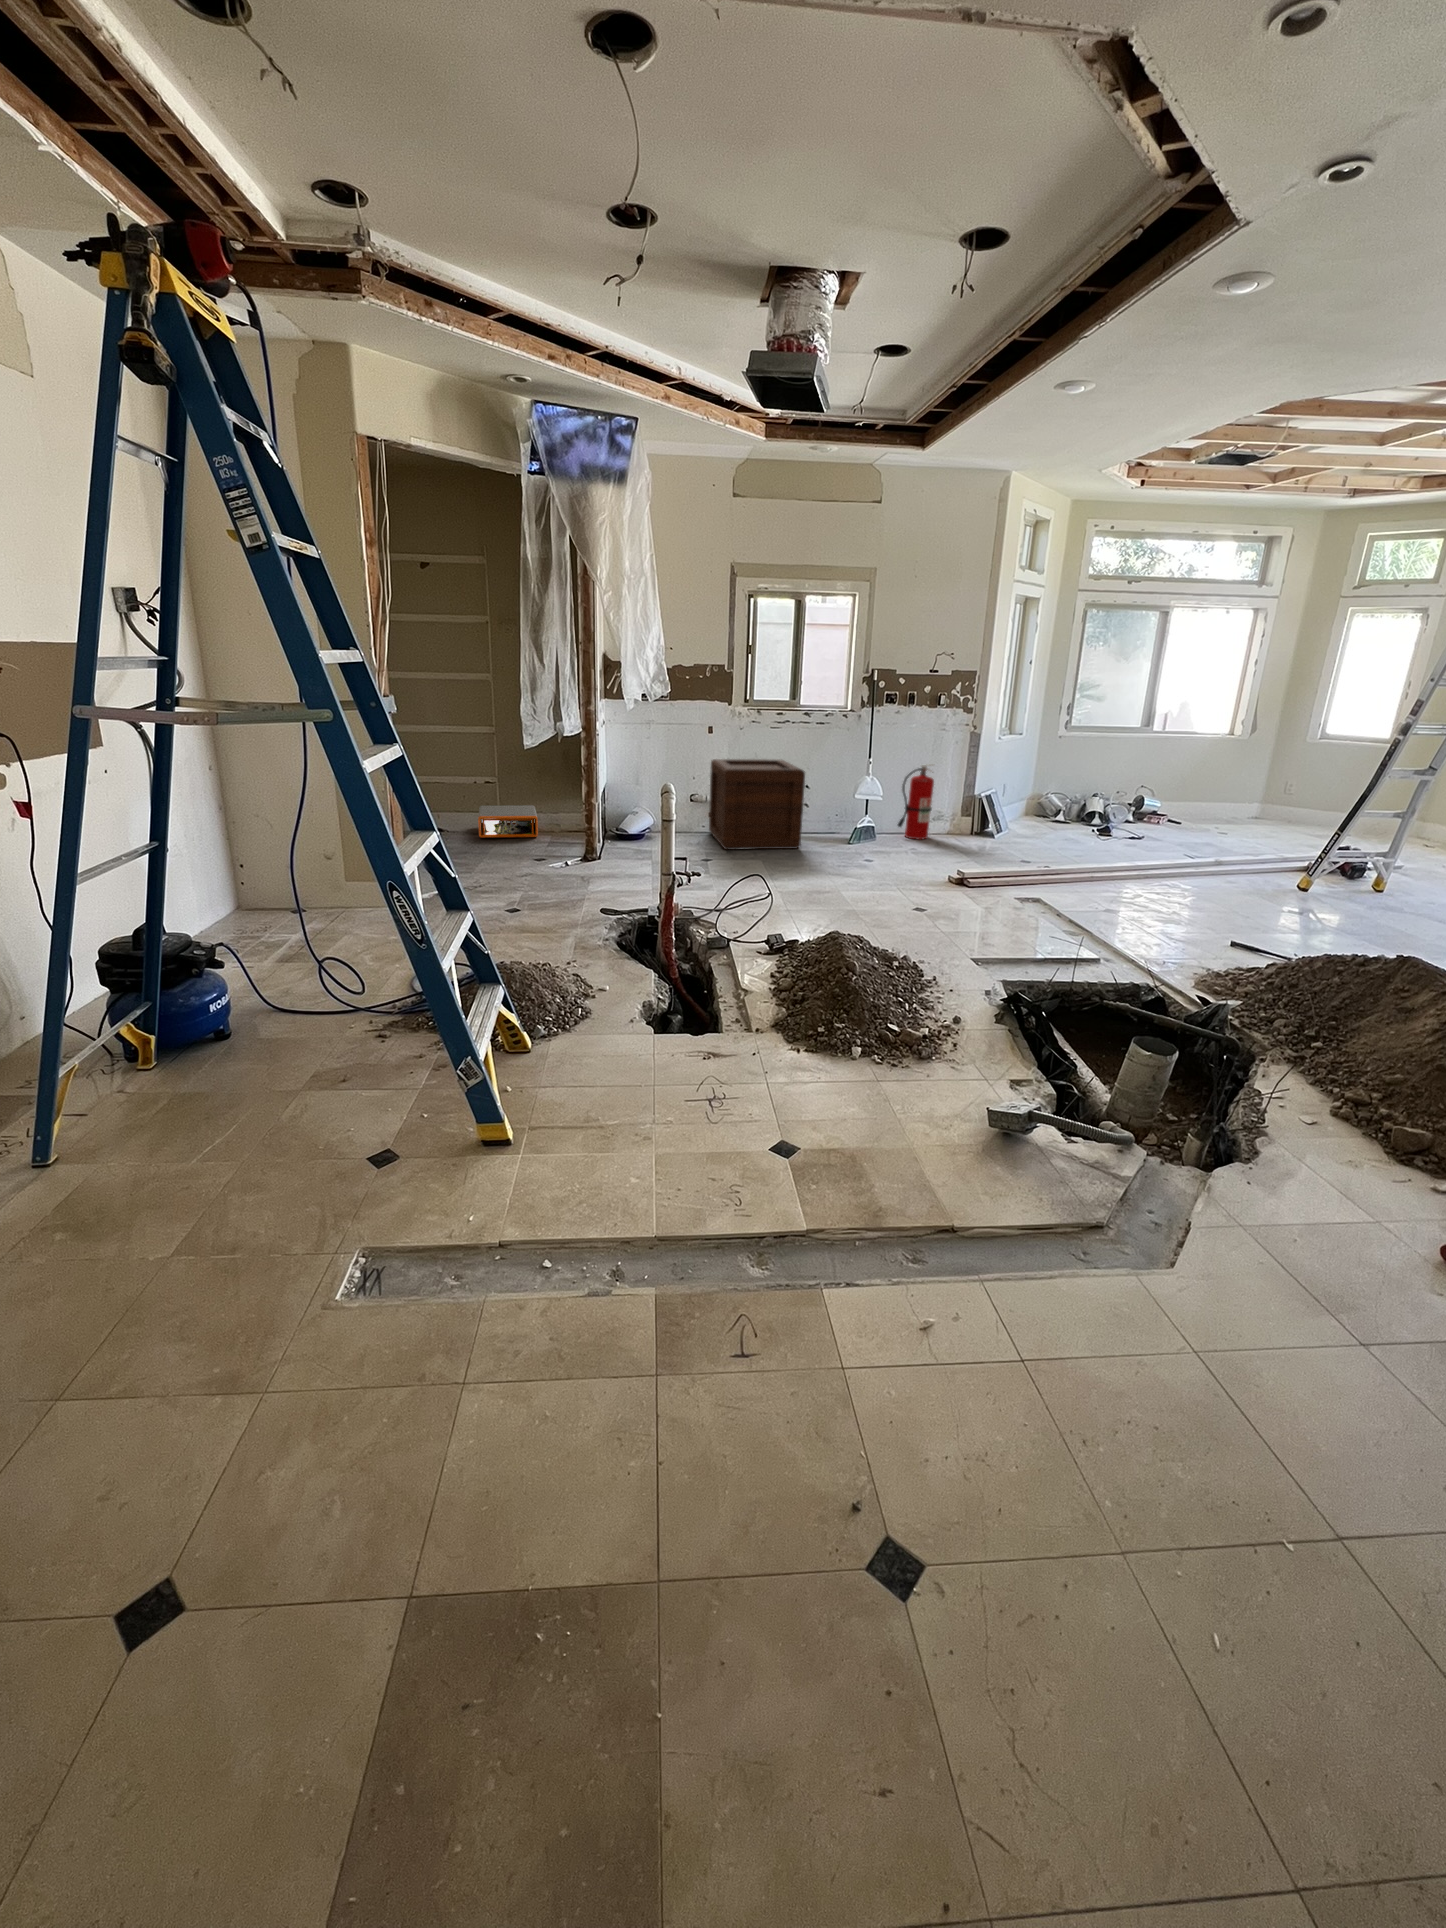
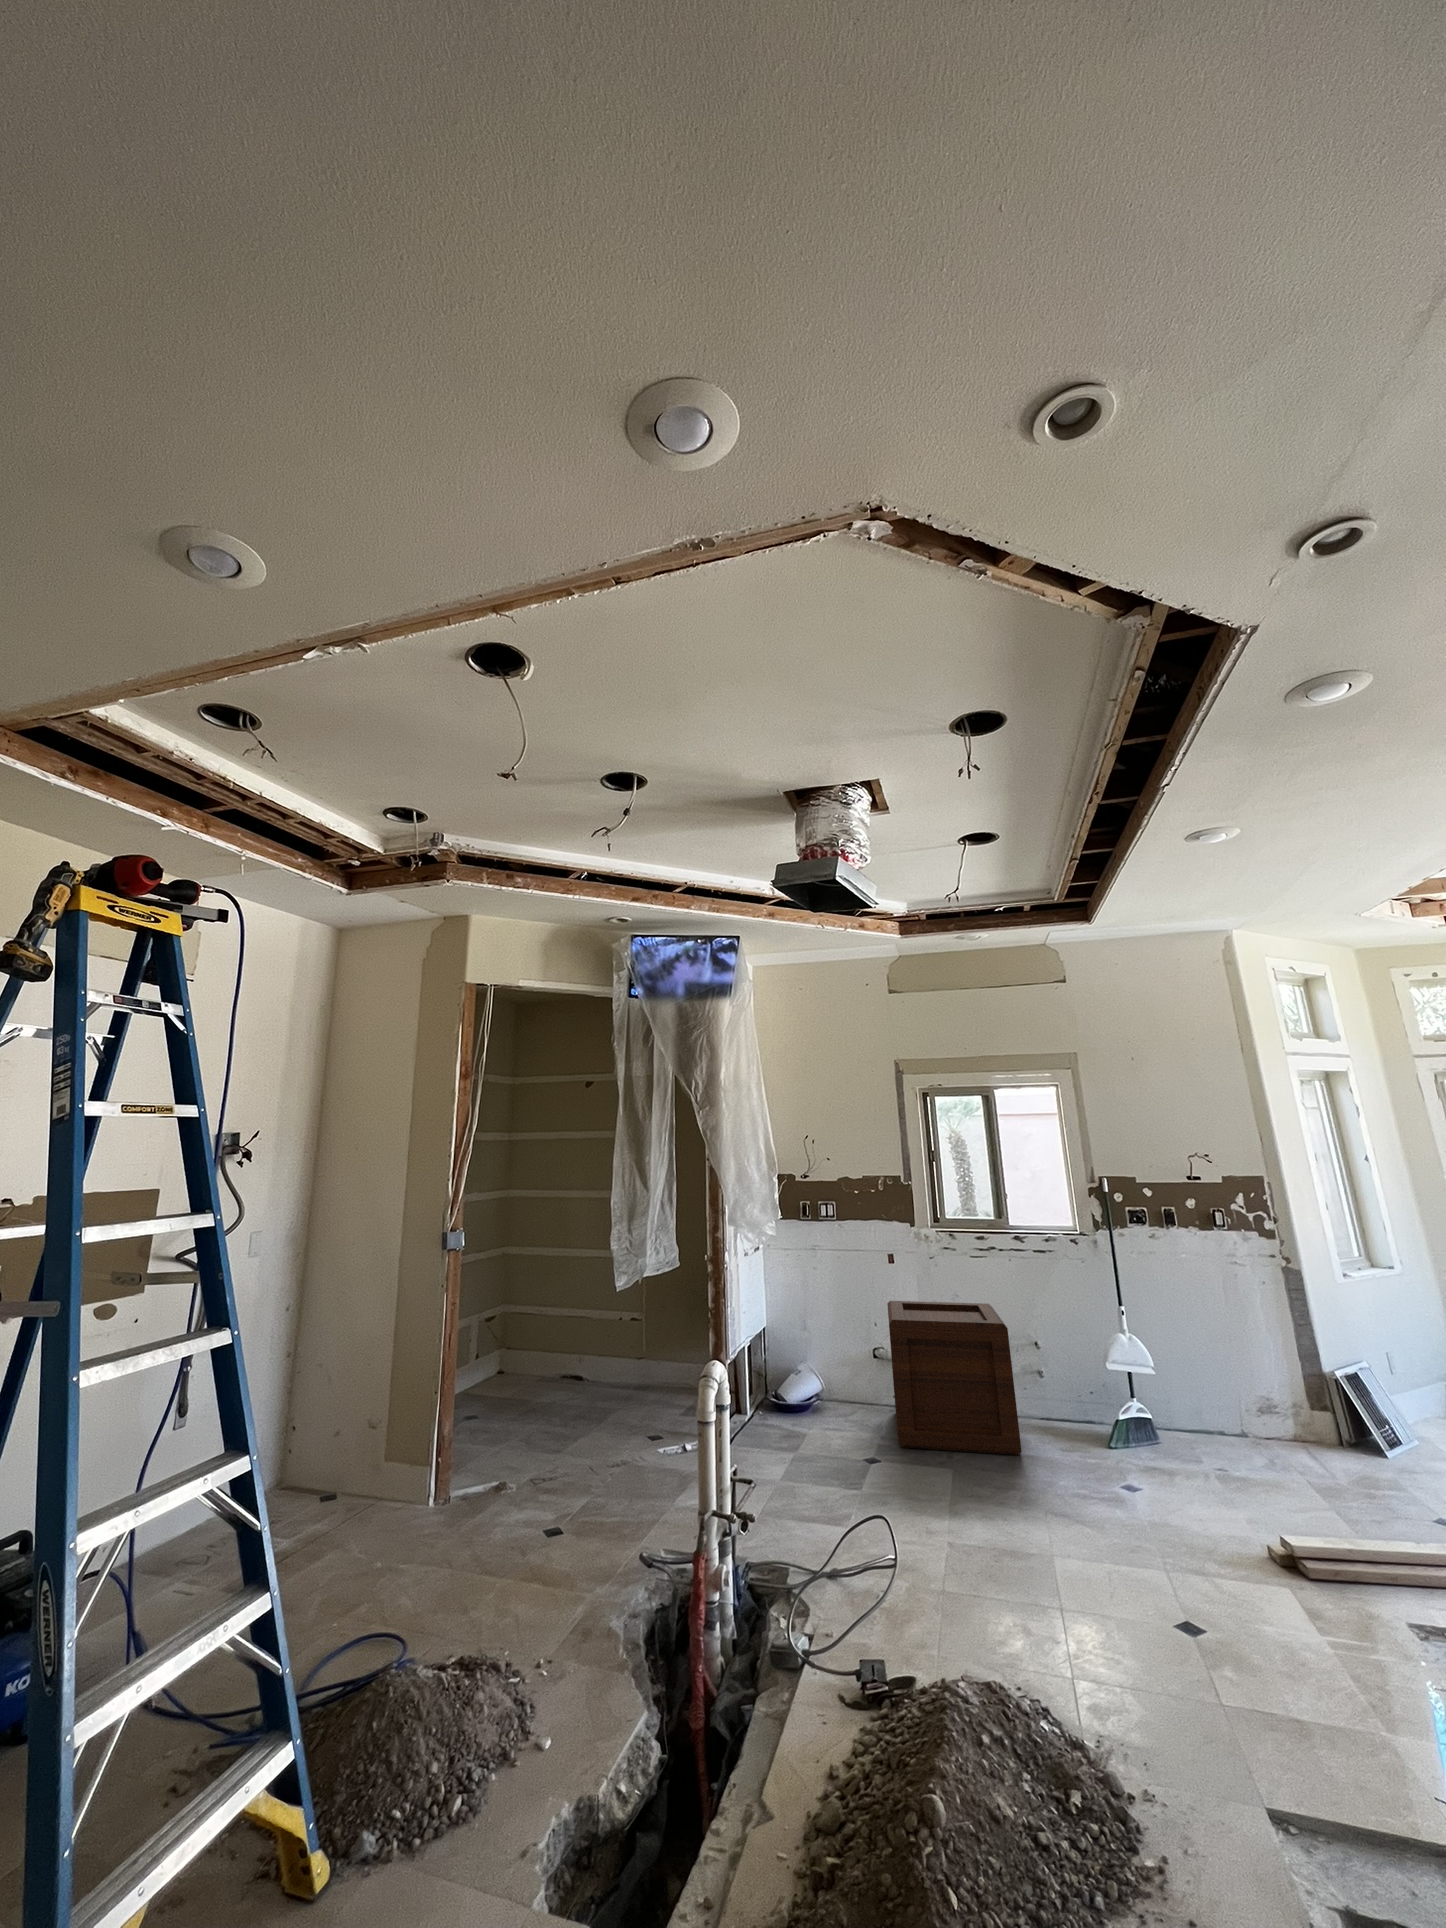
fire extinguisher: present [898,764,934,840] -> none [1186,1318,1259,1454]
storage box: present [478,805,538,838] -> none [596,1352,678,1403]

